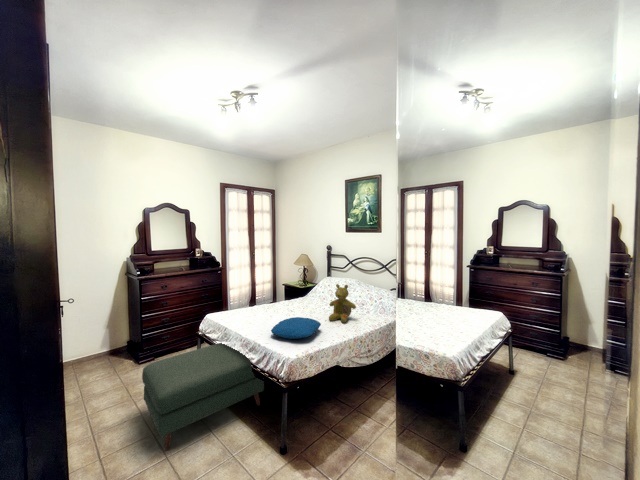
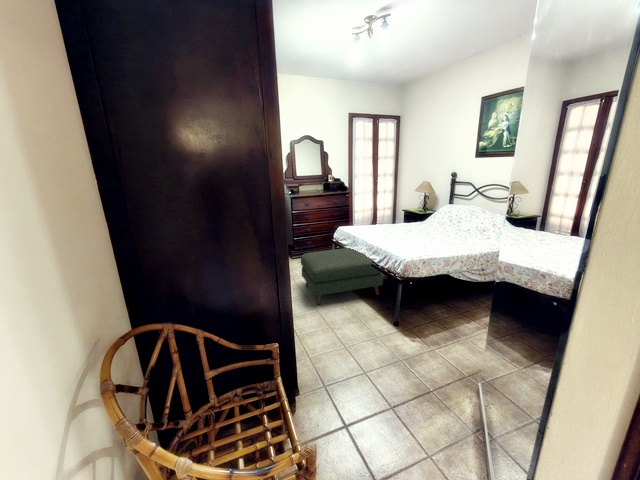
stuffed bear: present [329,284,356,323] -> none [444,208,474,243]
pillow: present [271,317,321,339] -> none [391,234,436,249]

